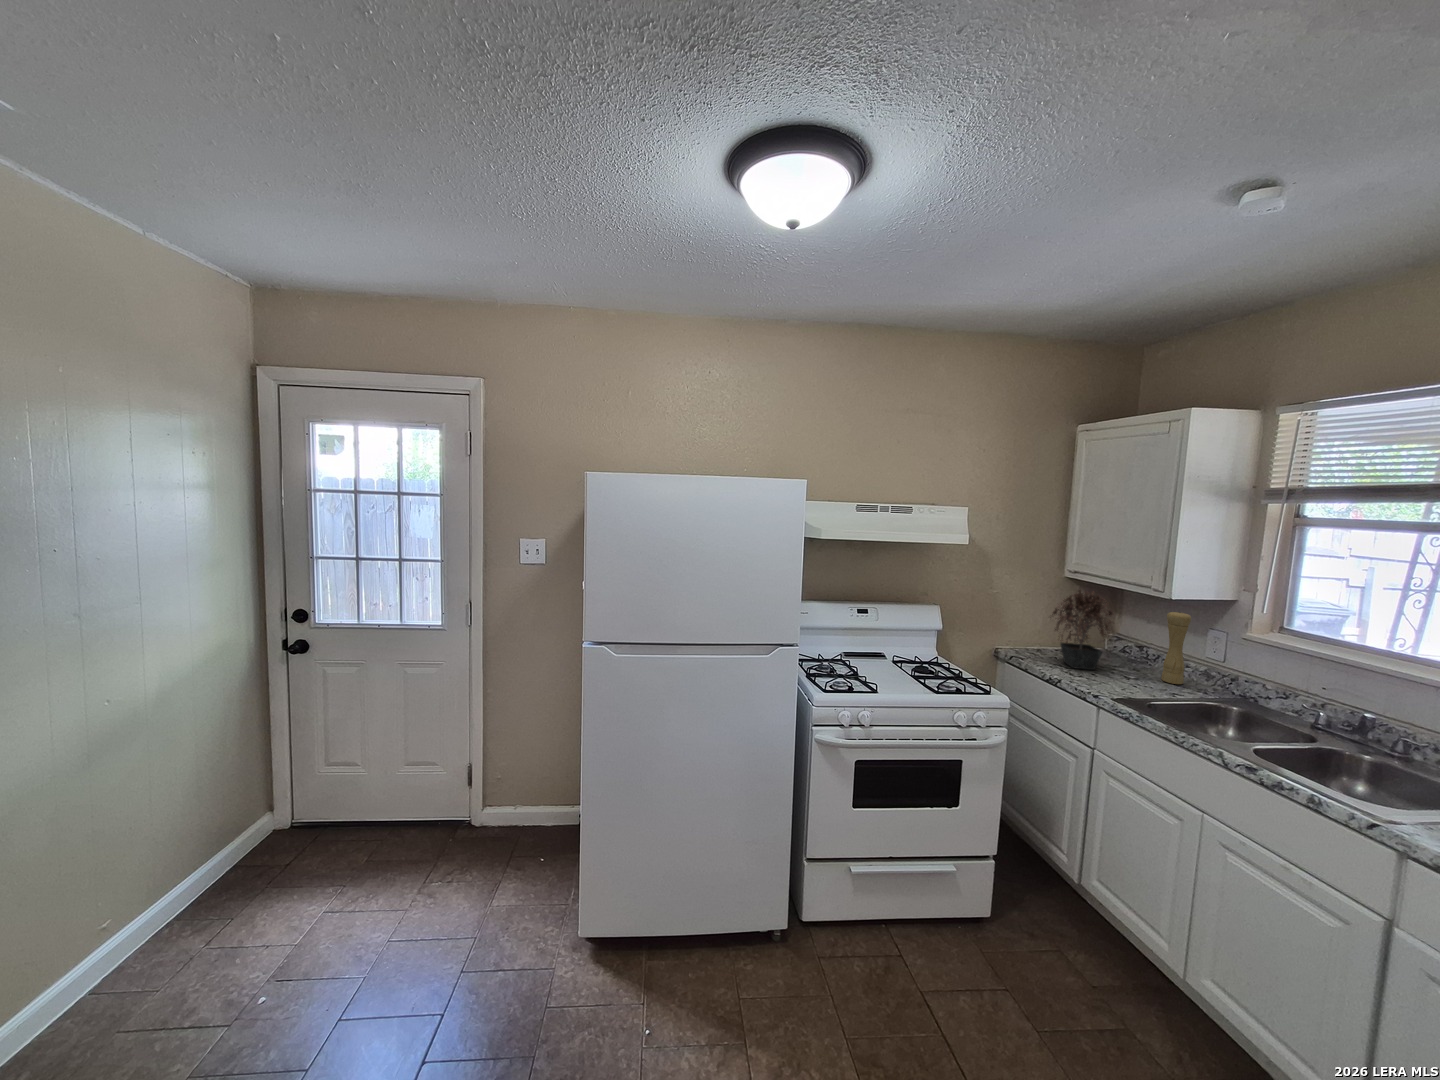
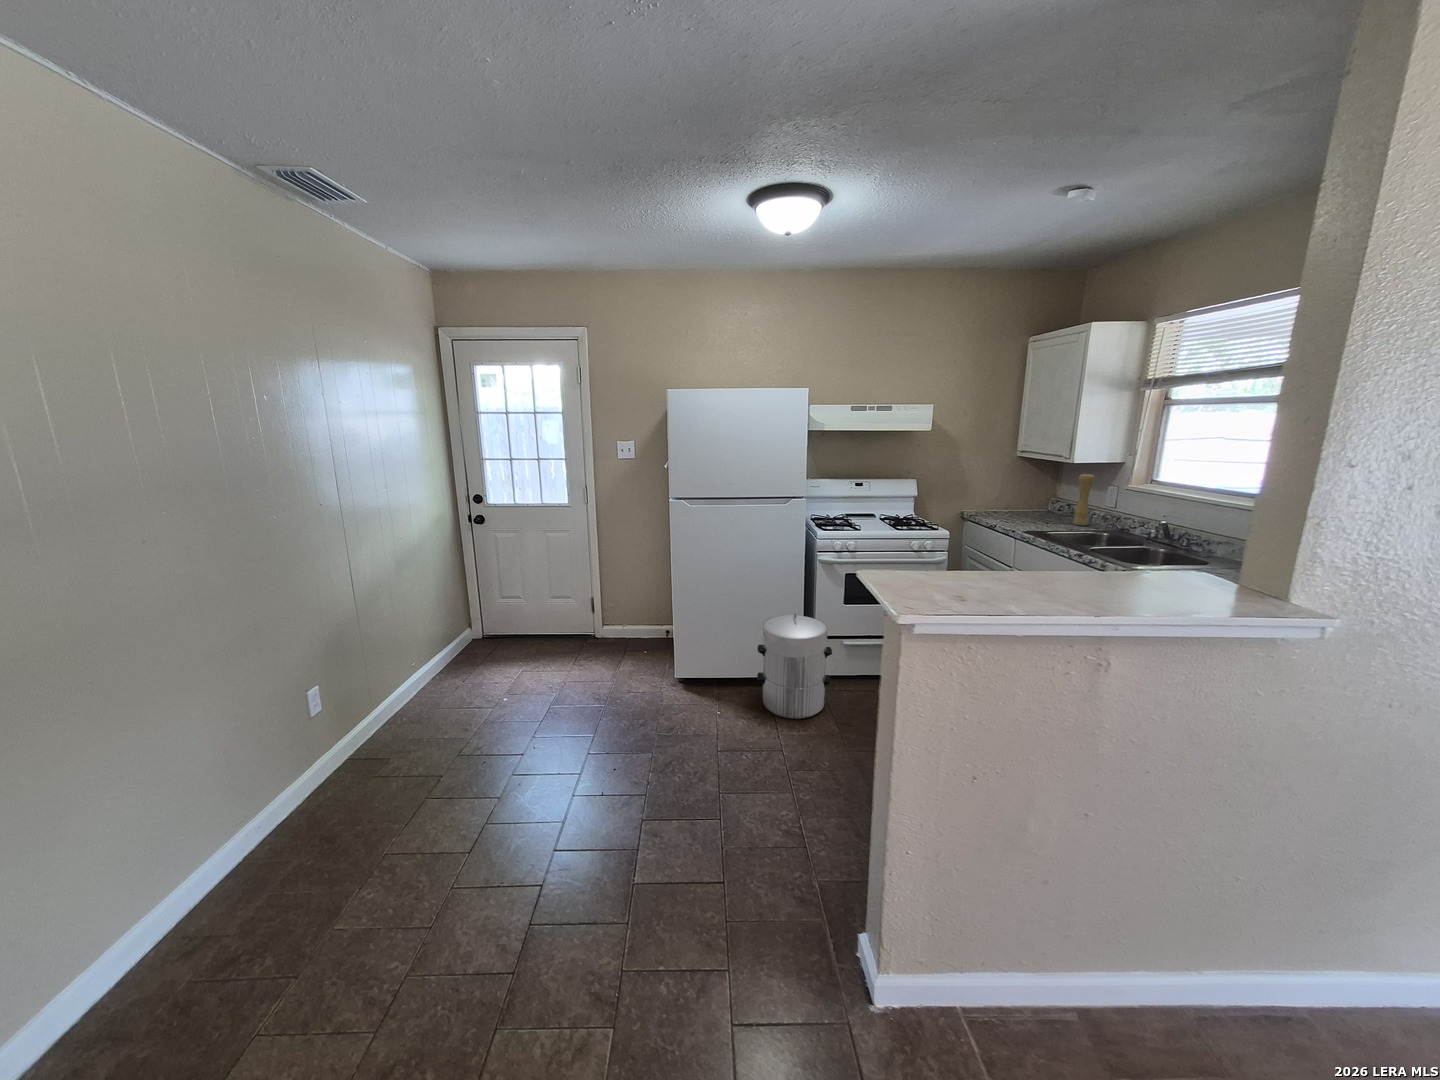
potted plant: present [1050,590,1114,670] -> none [997,462,1047,520]
waste bin: none [716,834,843,1047] -> present [757,614,832,719]

